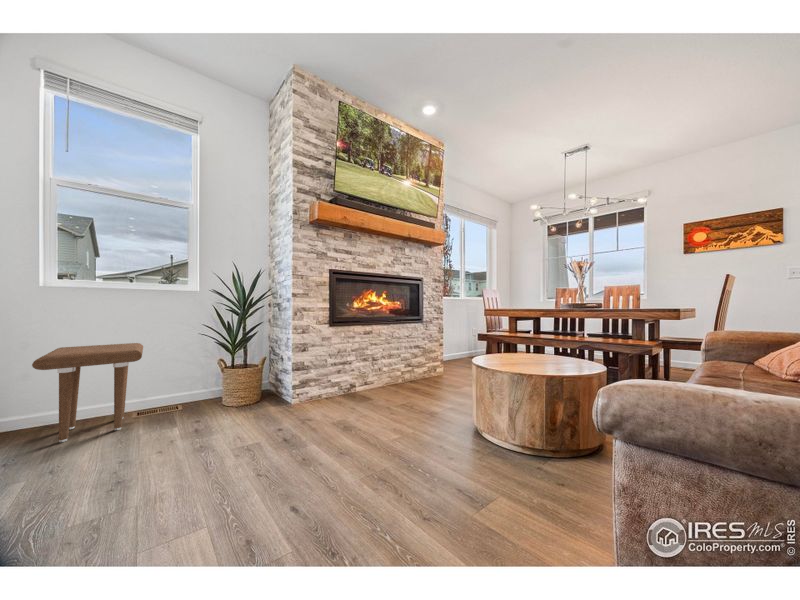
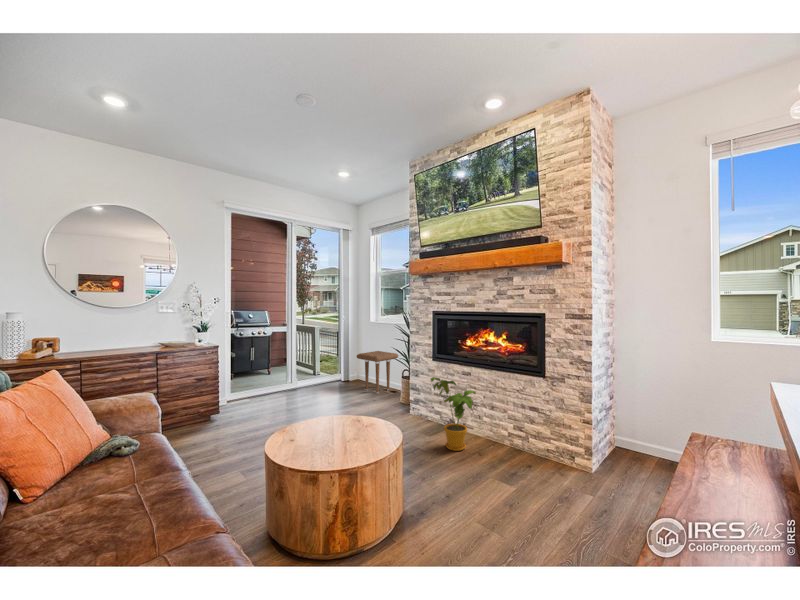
house plant: none [380,333,427,399] -> present [431,377,476,451]

